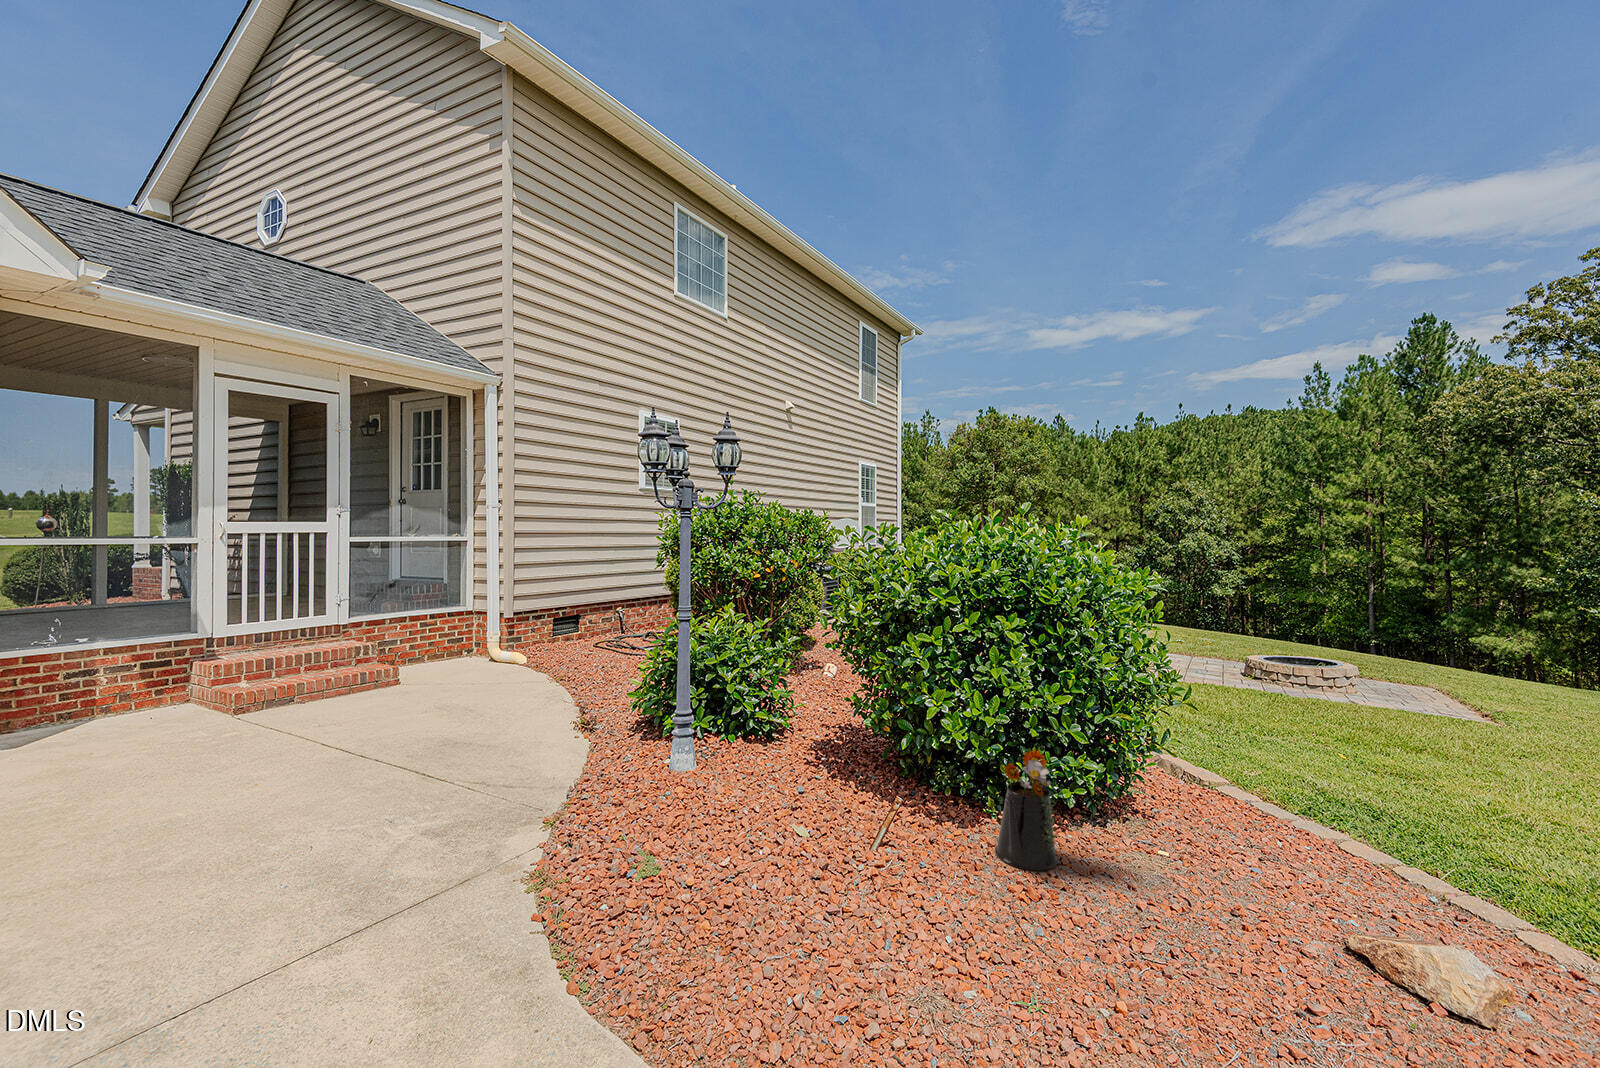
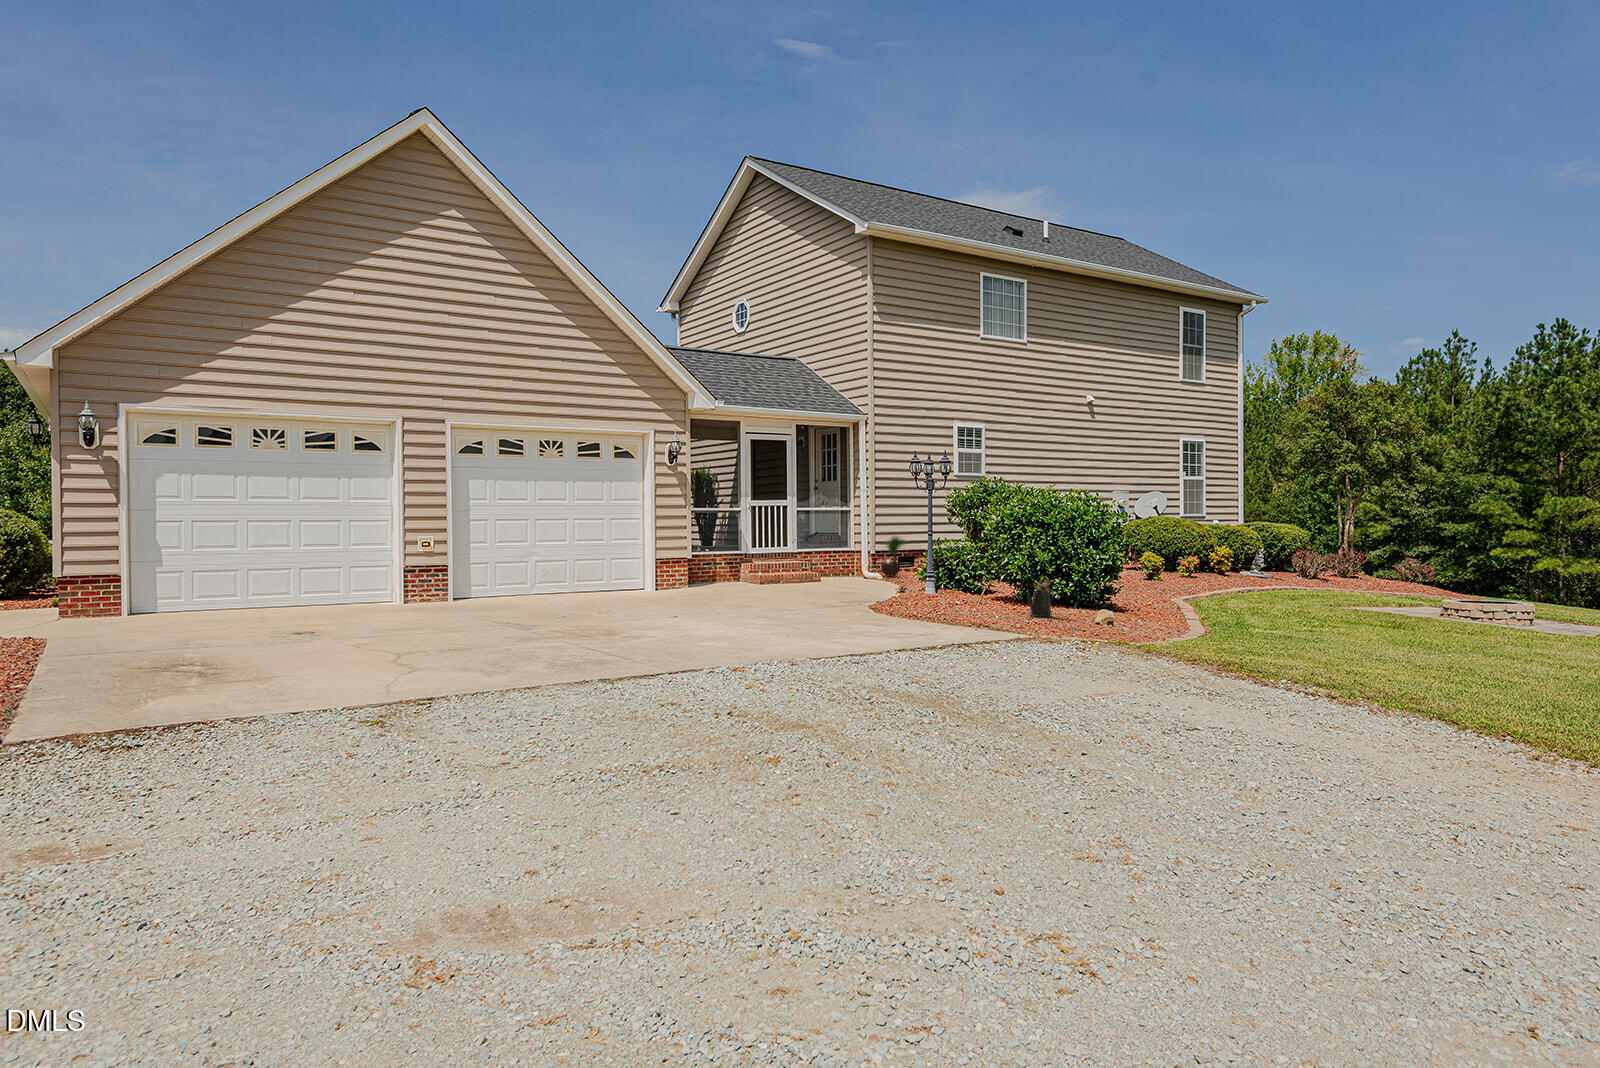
potted tree: none [525,580,572,655] -> present [881,537,904,577]

